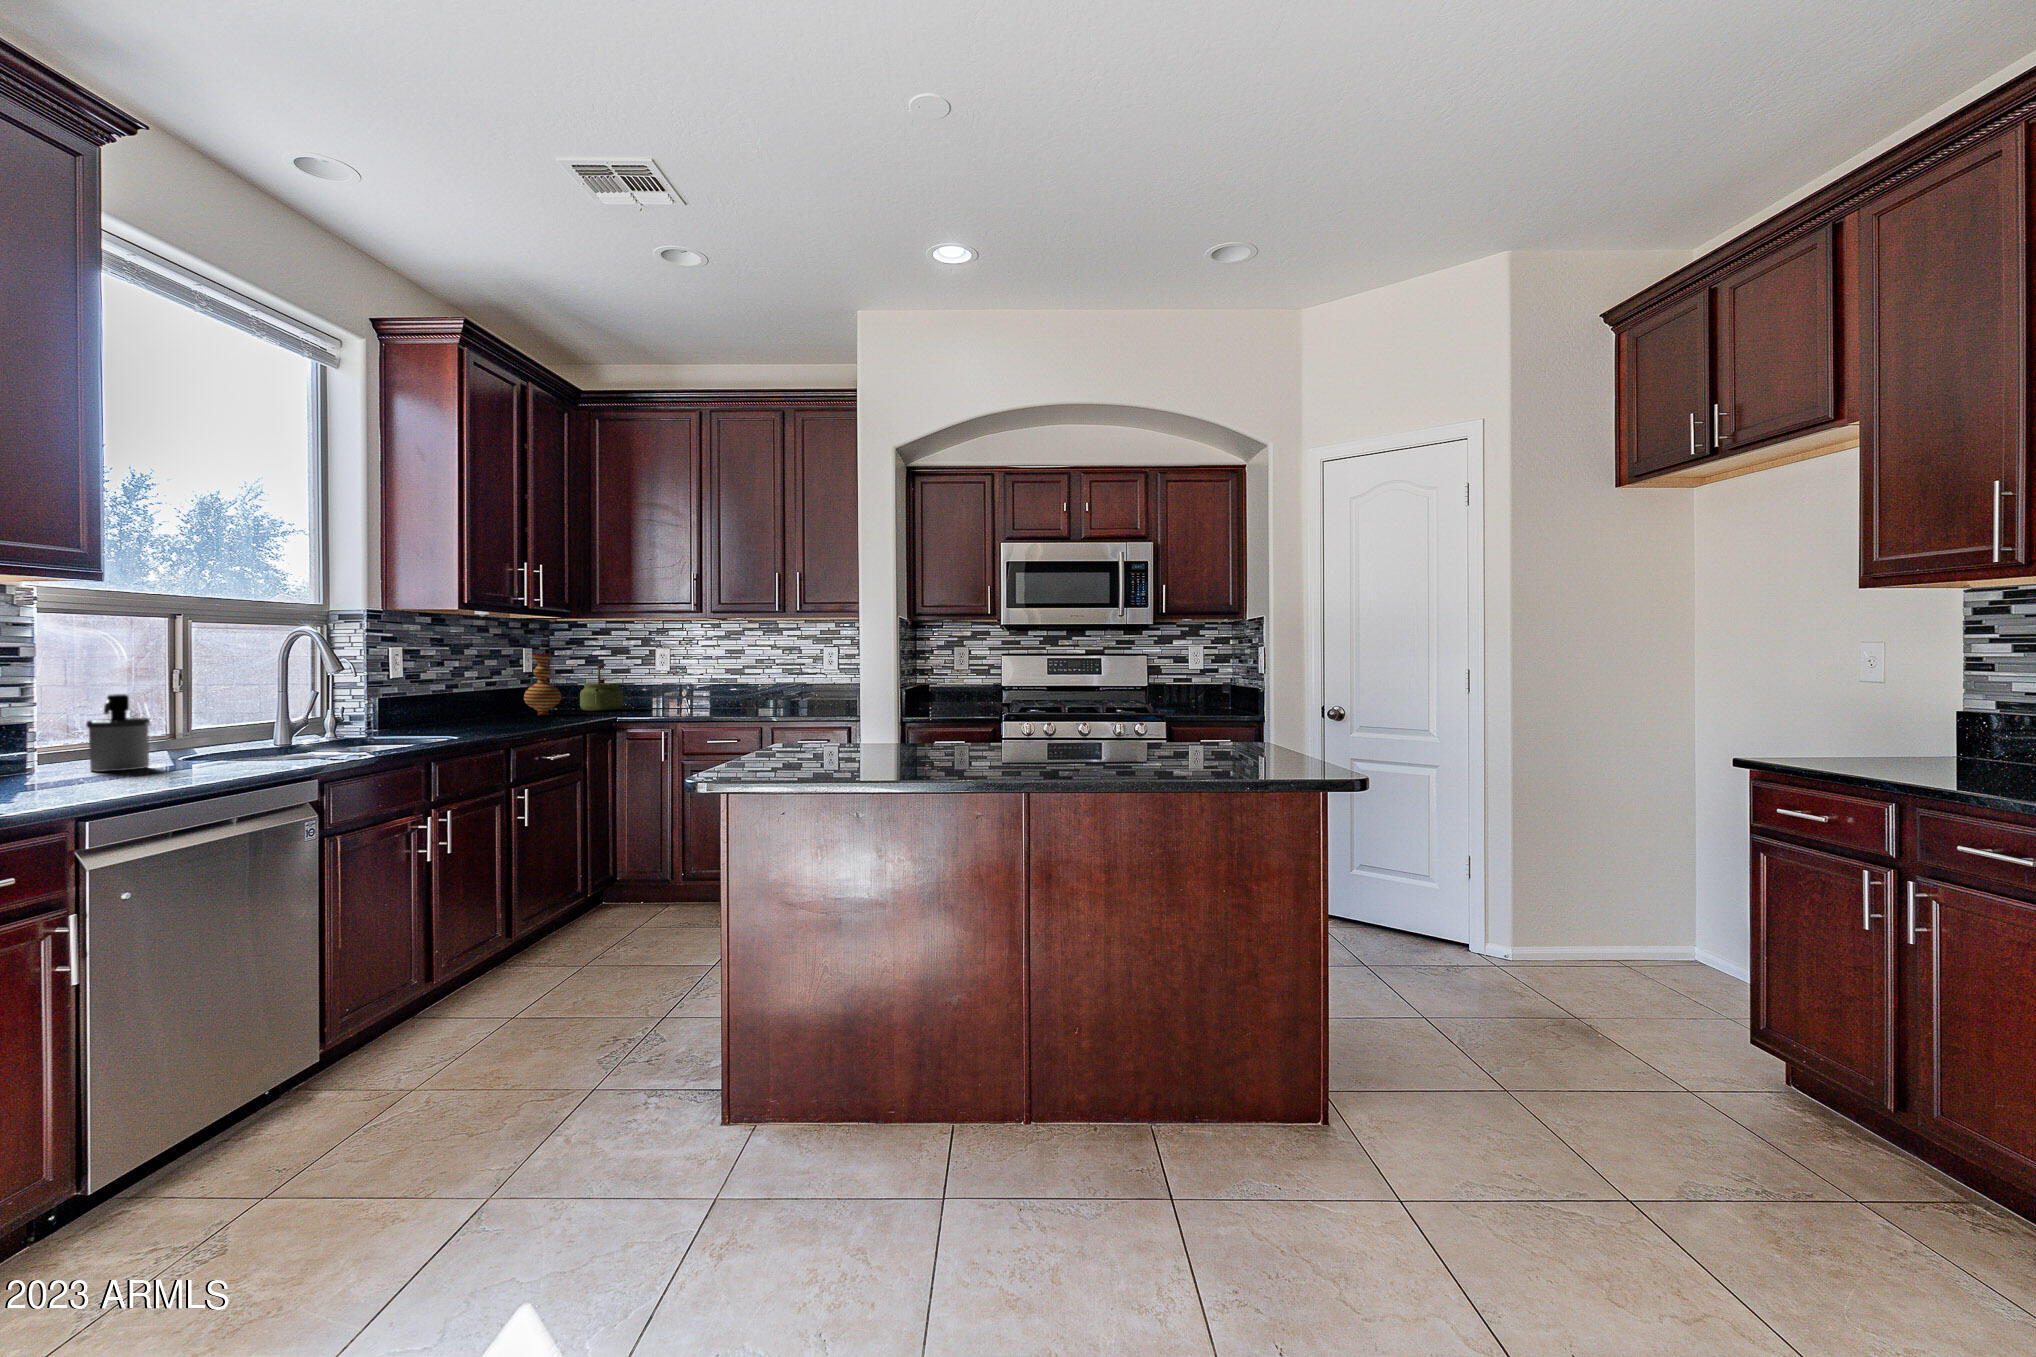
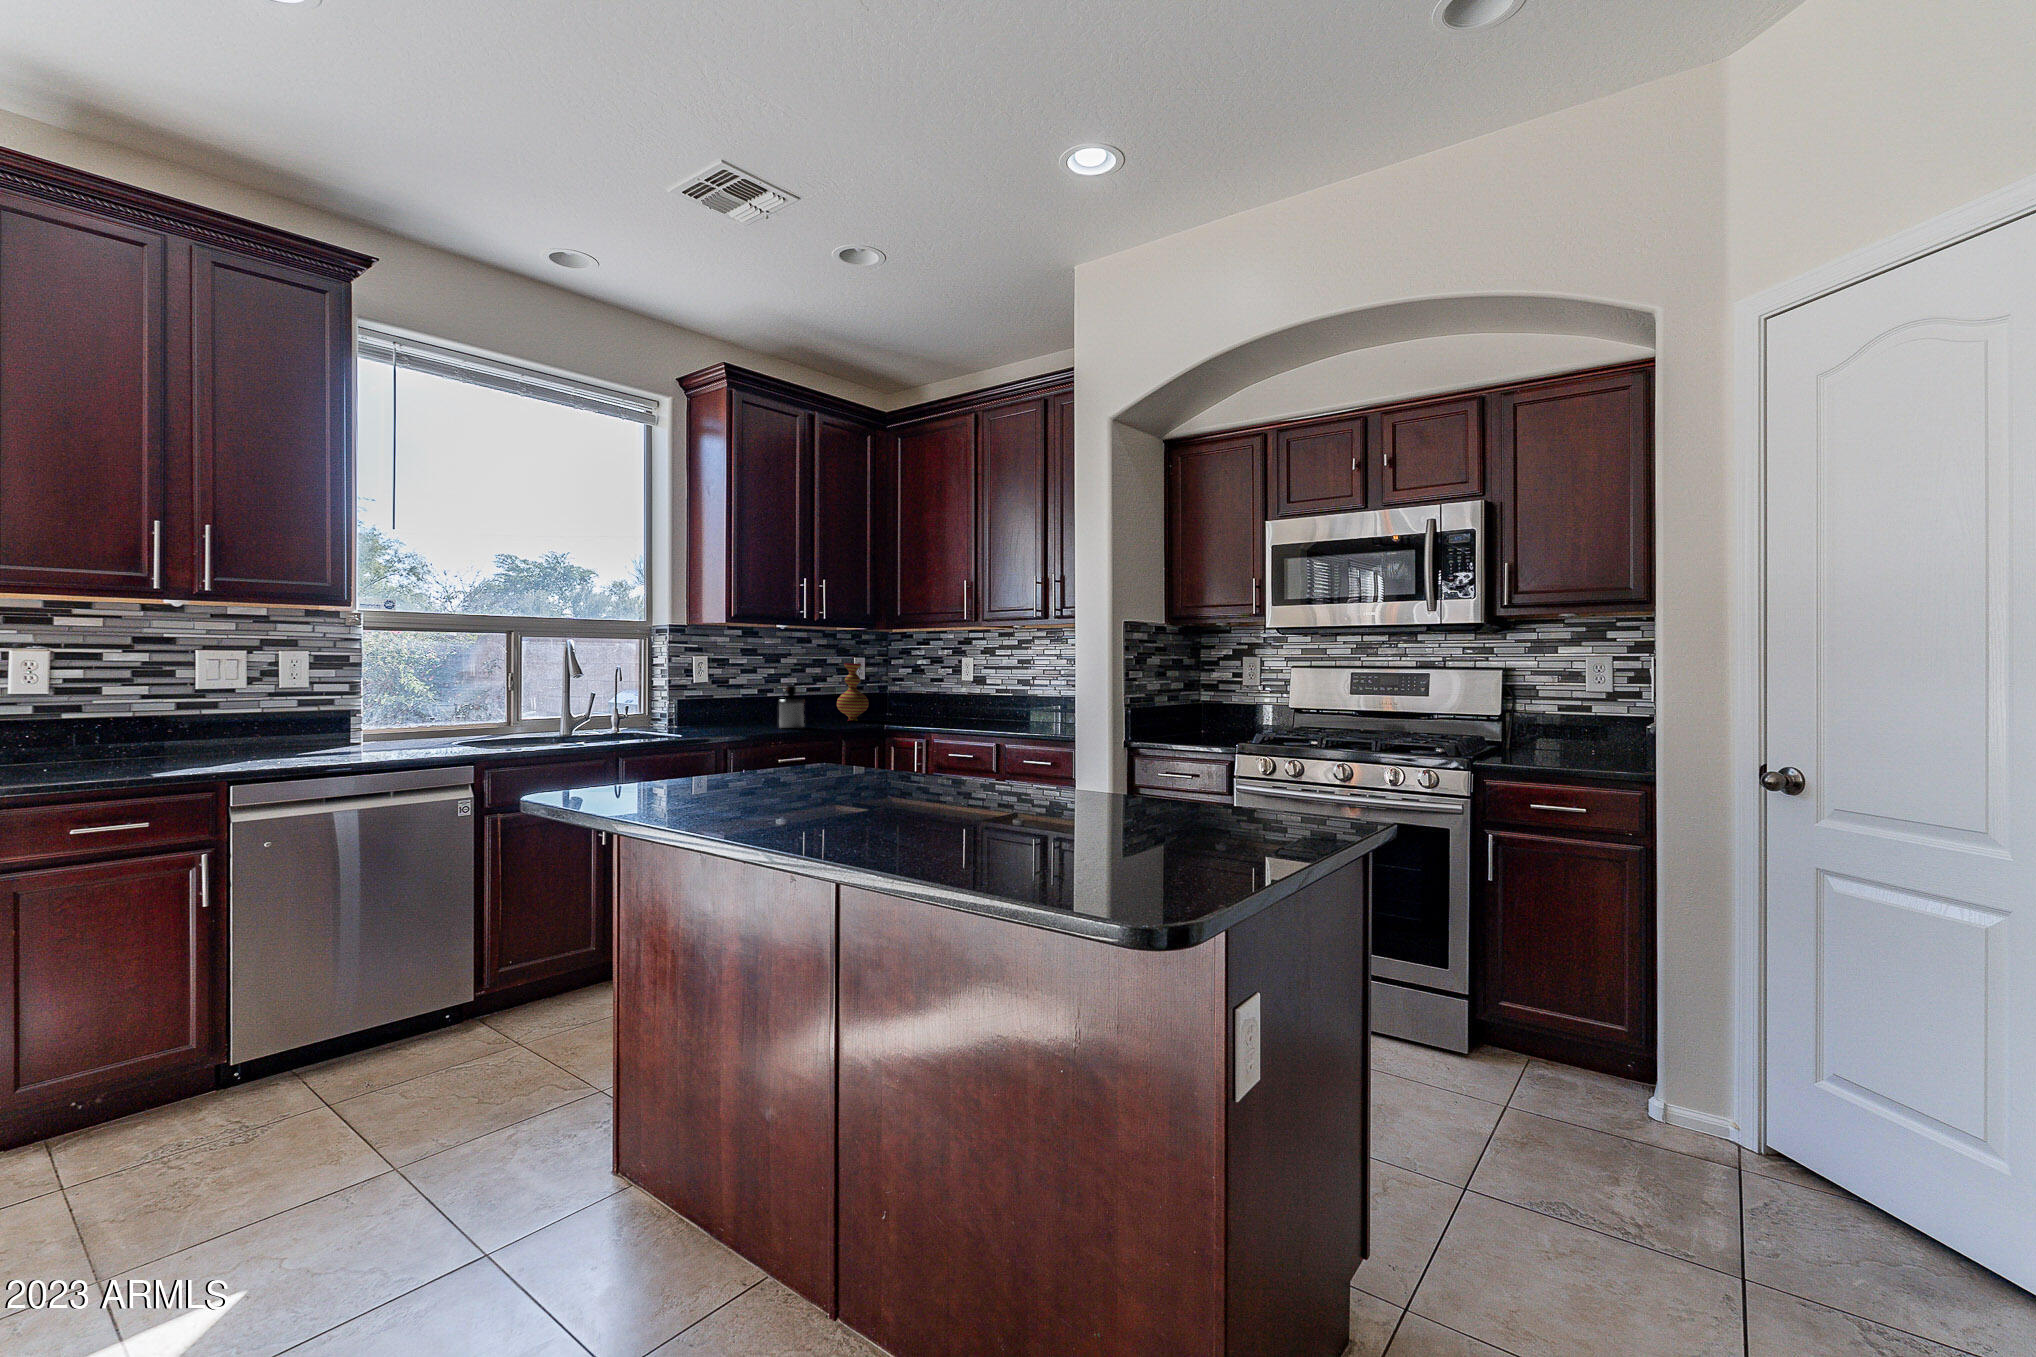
kettle: present [580,664,623,711] -> none [902,673,941,718]
soap dispenser: present [86,694,150,772] -> present [778,685,805,728]

